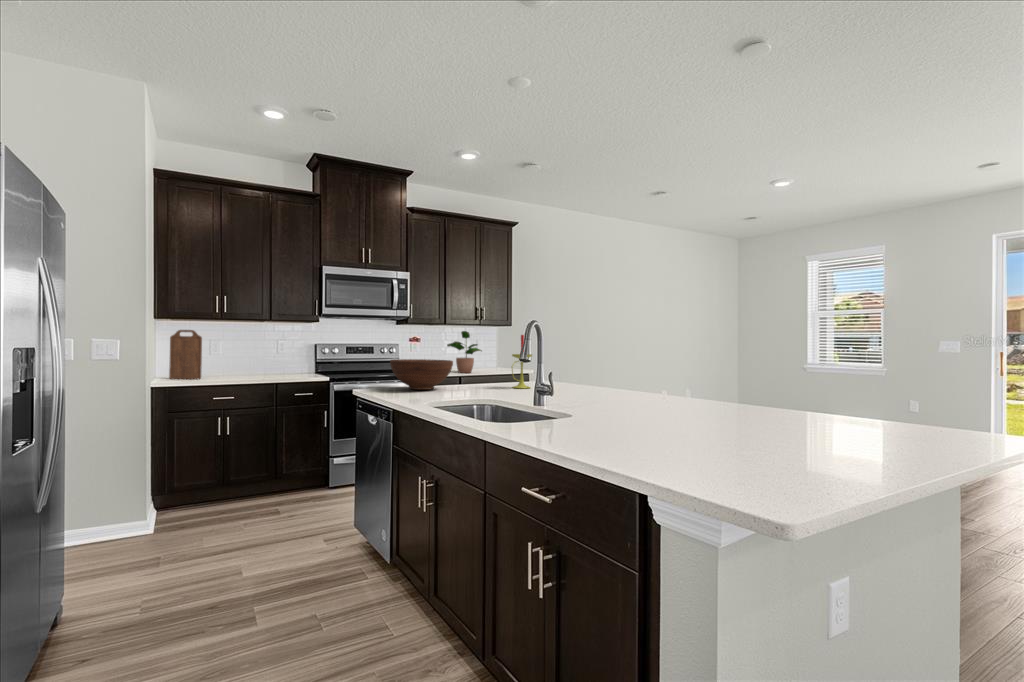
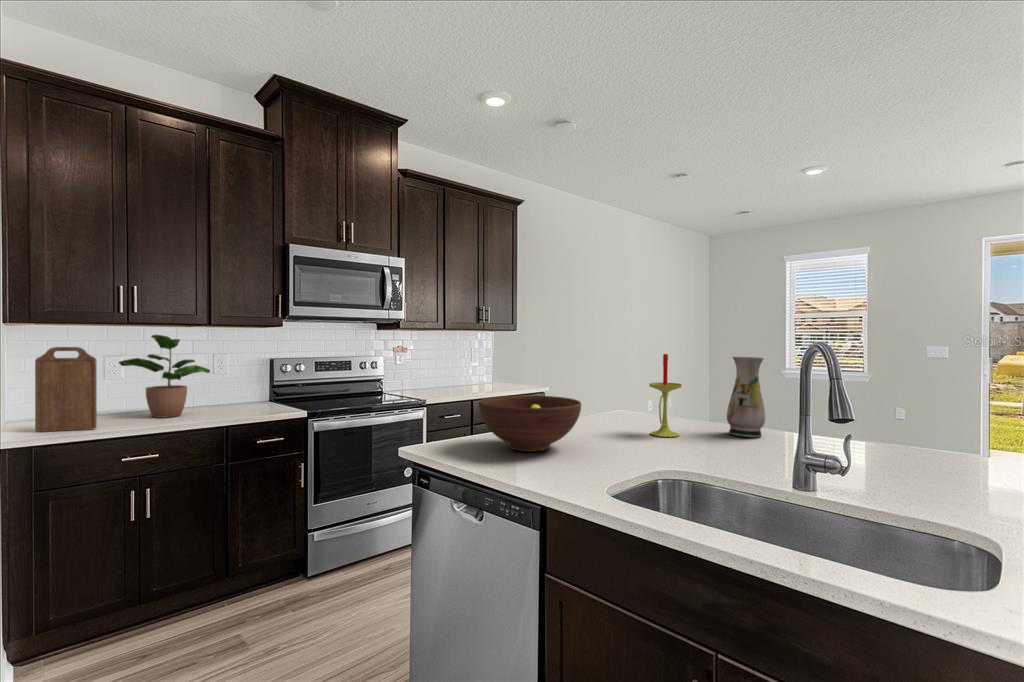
potted plant: present [447,331,482,373] -> present [119,335,210,418]
vase: none [562,337,585,390] -> present [727,357,765,437]

